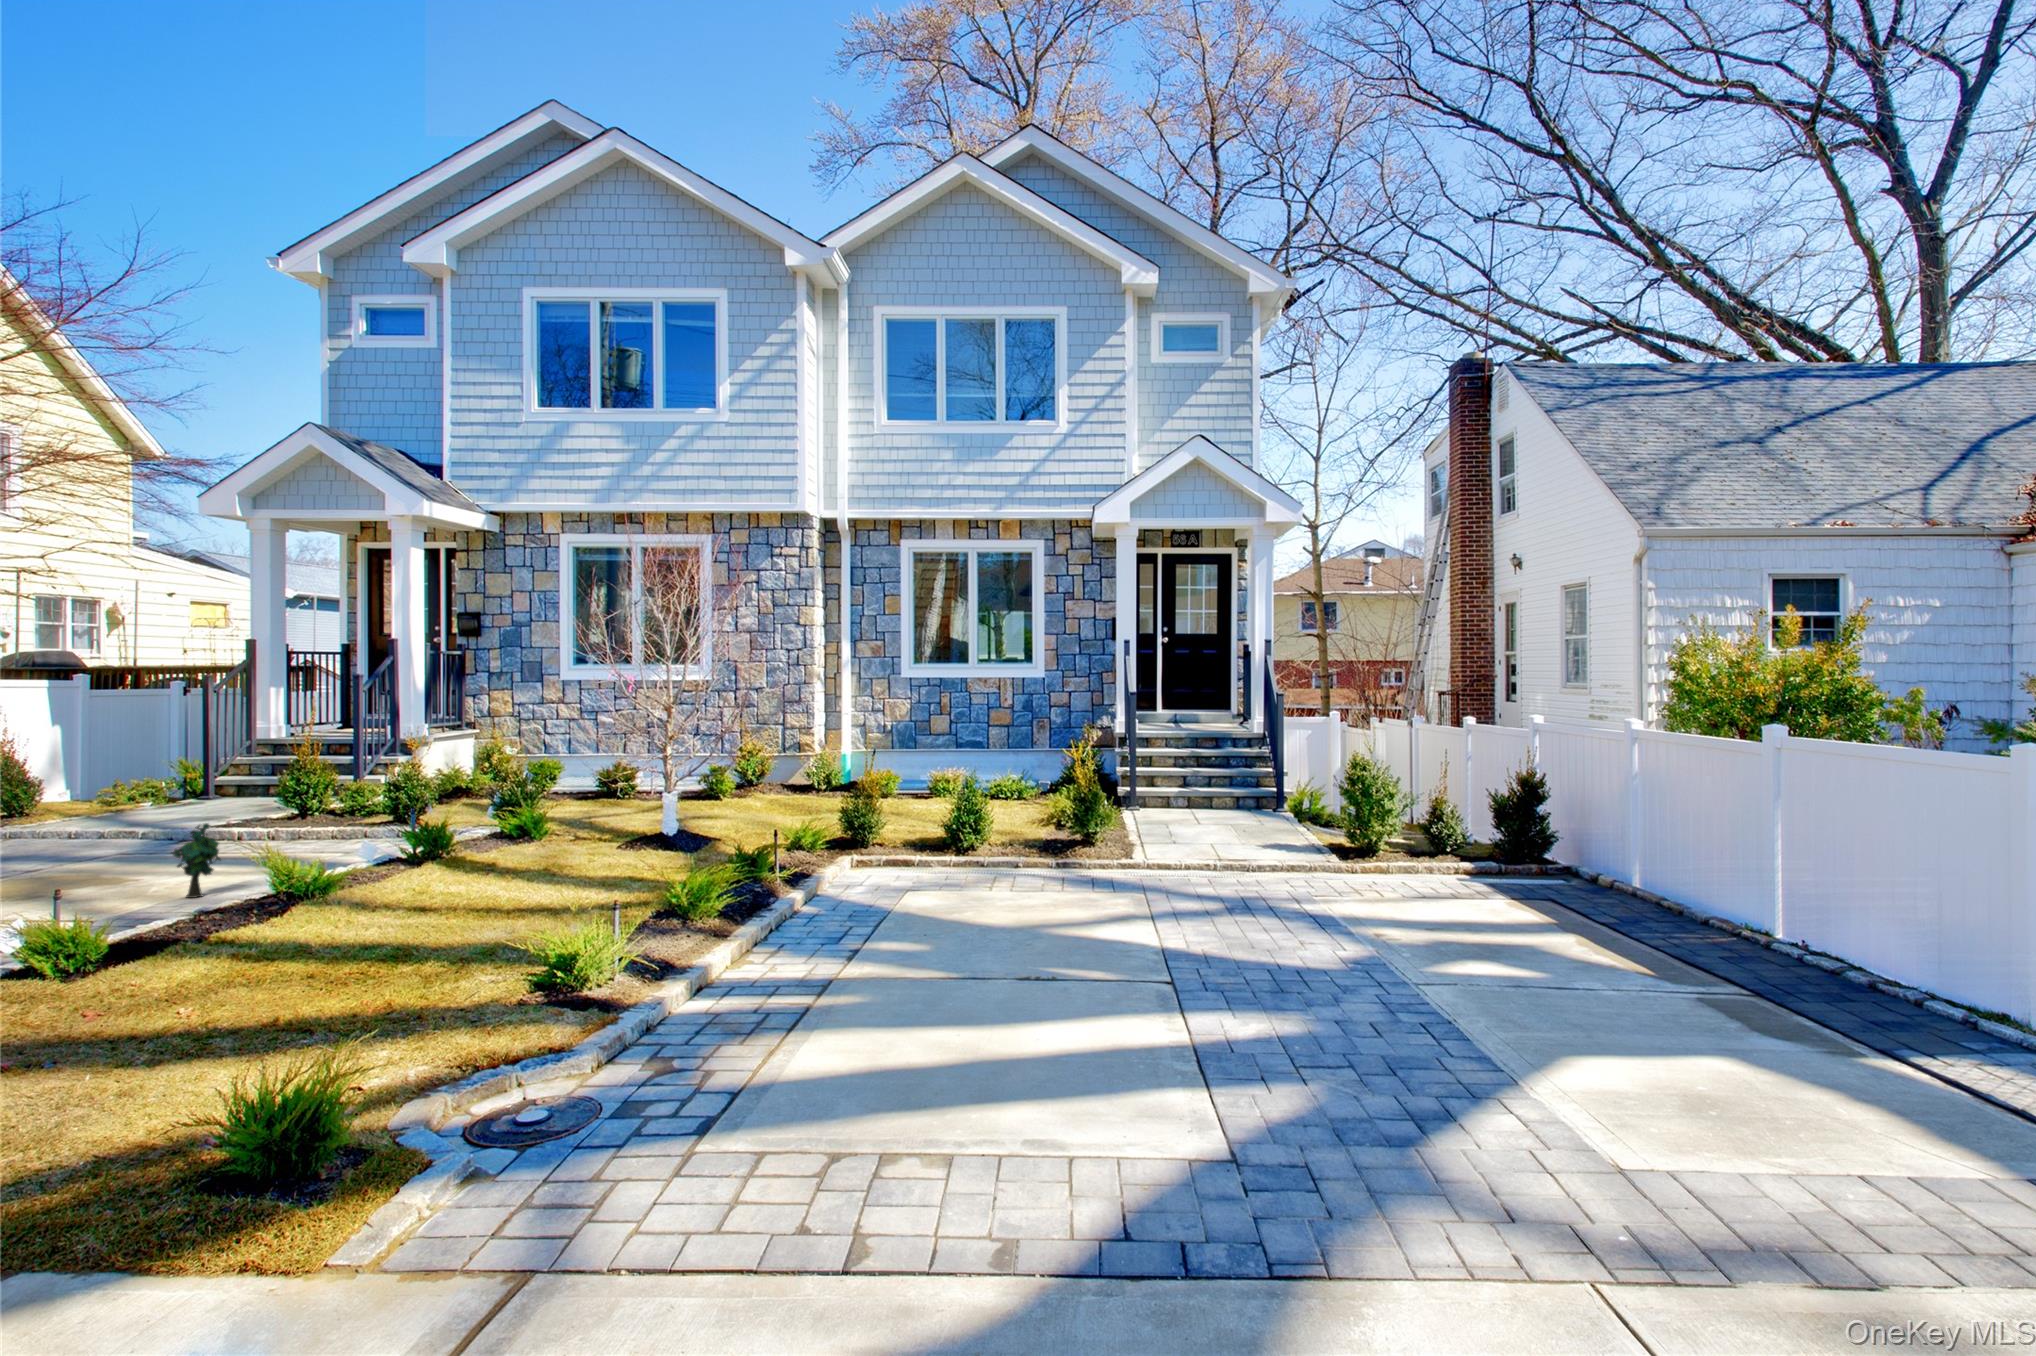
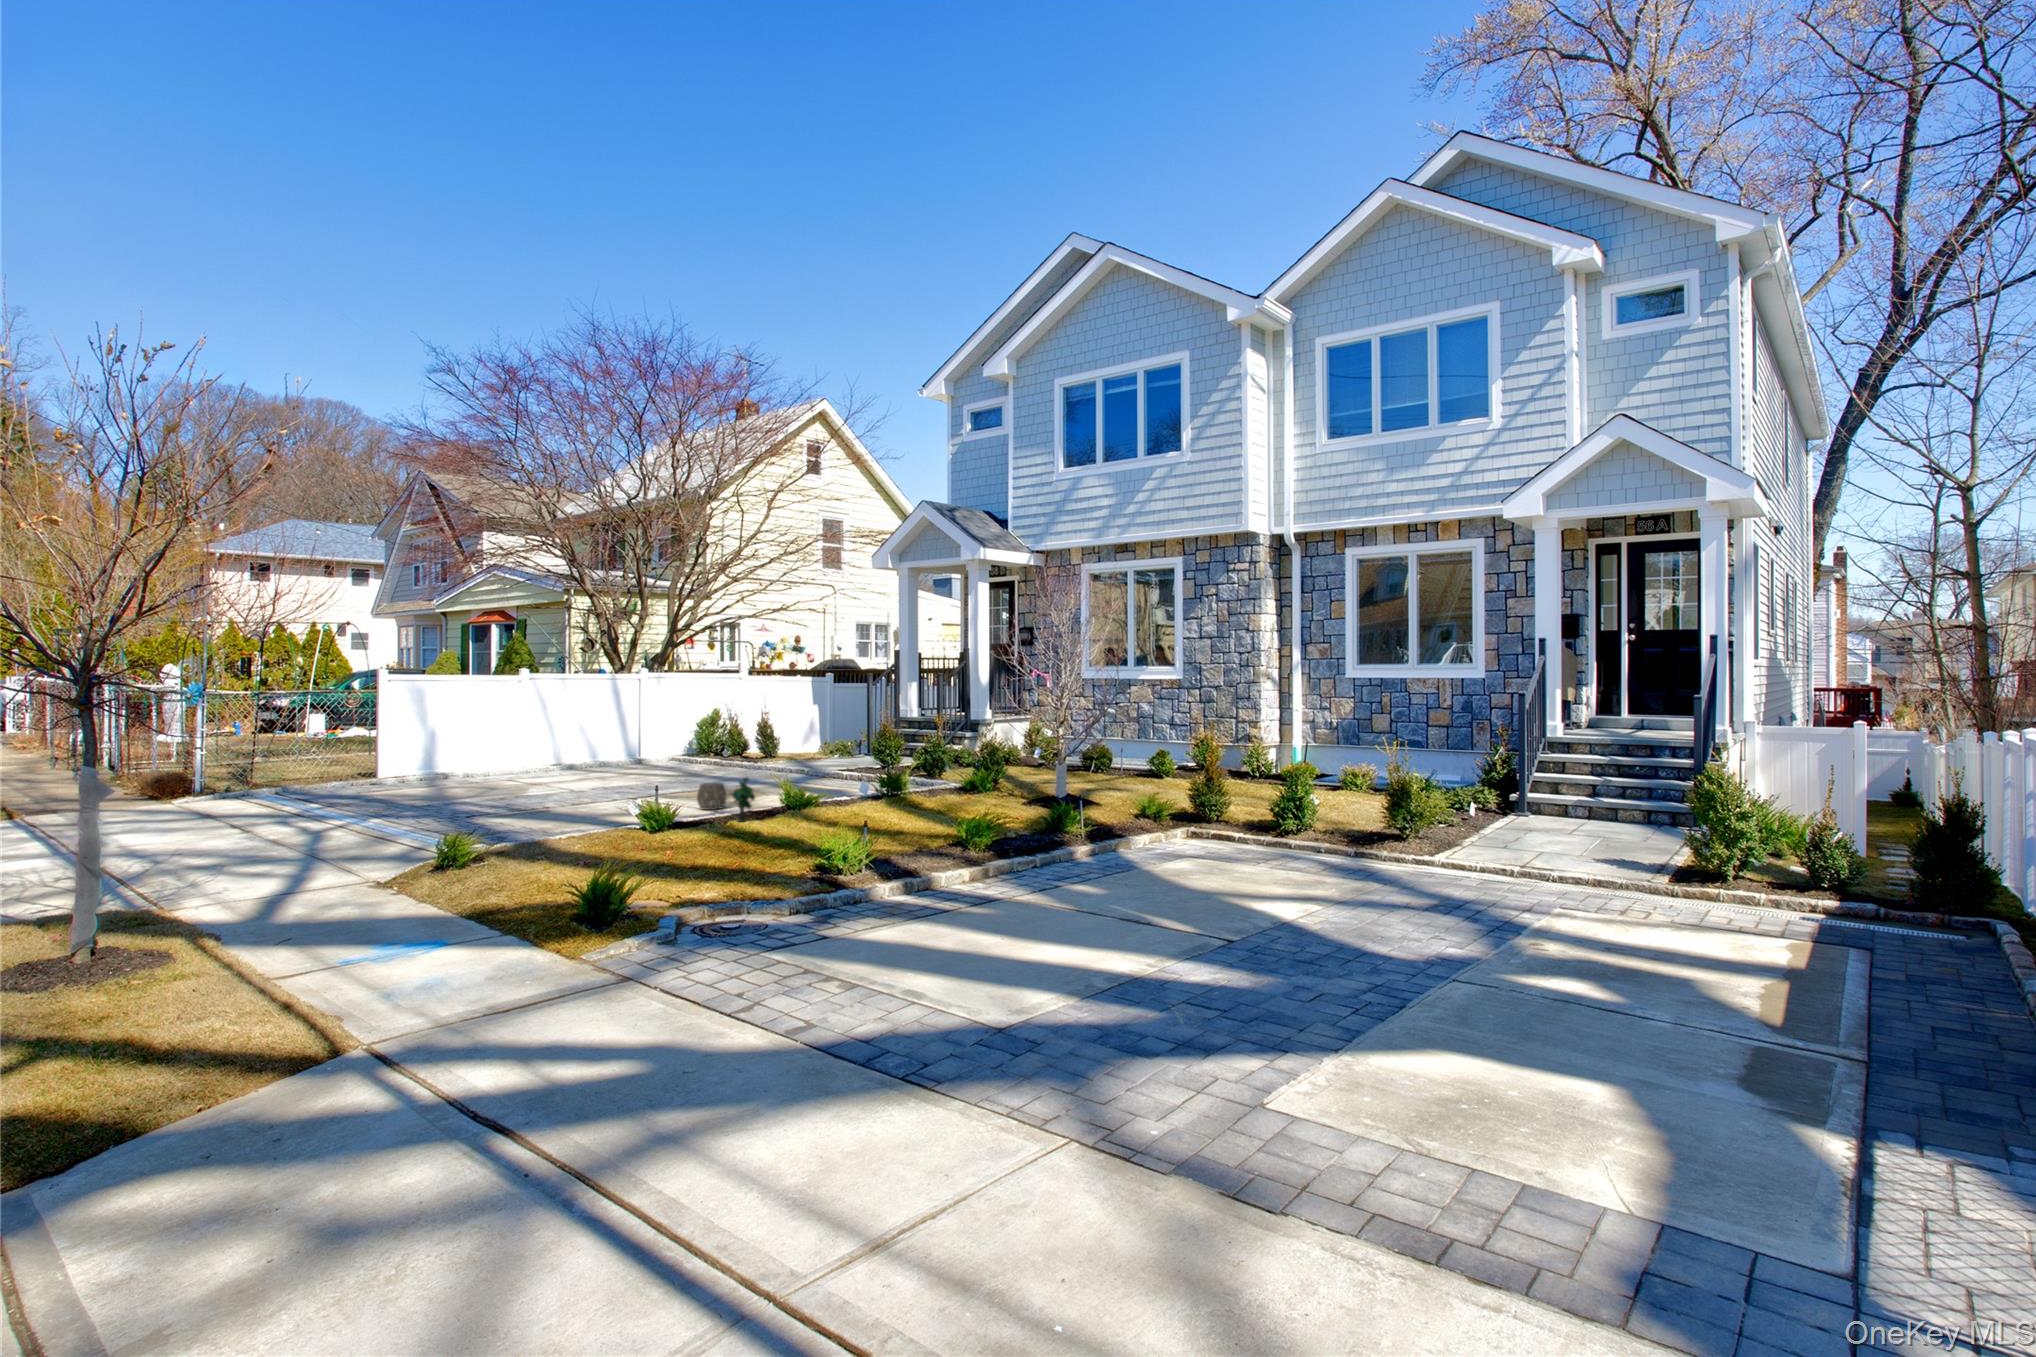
woven basket: none [43,840,106,888] -> present [697,783,727,810]

